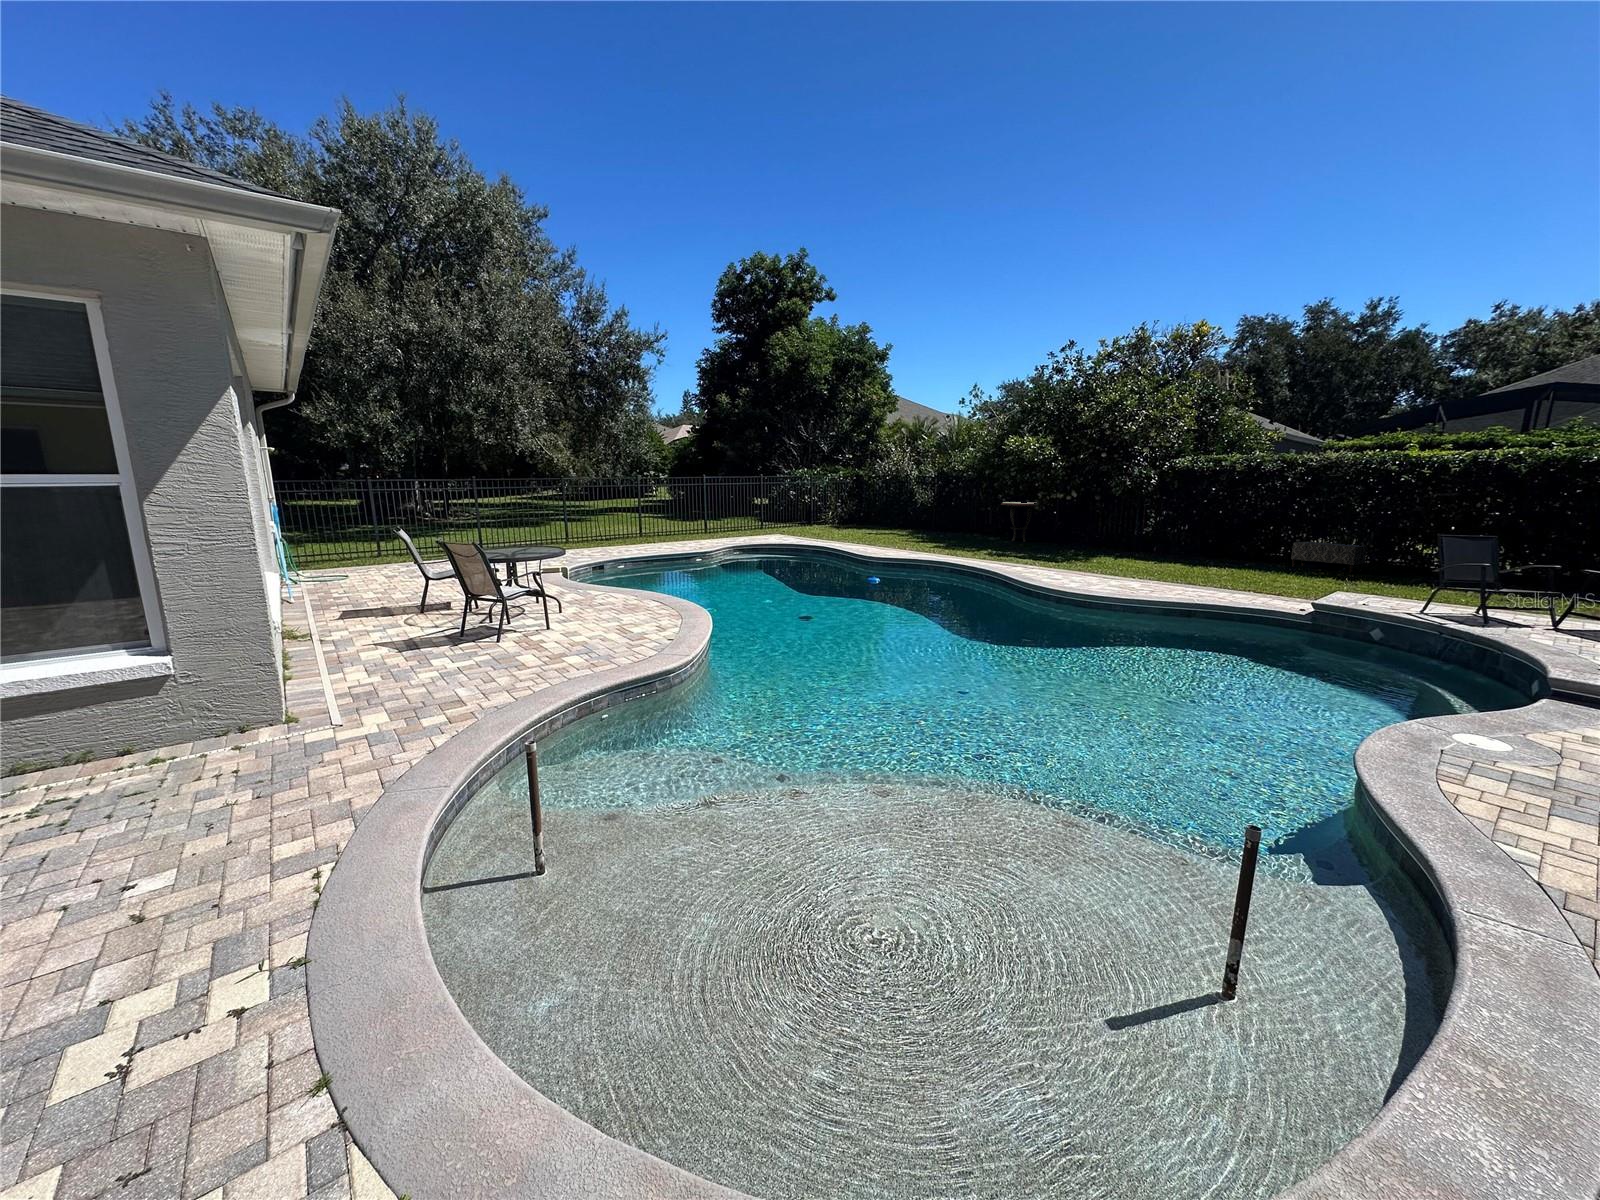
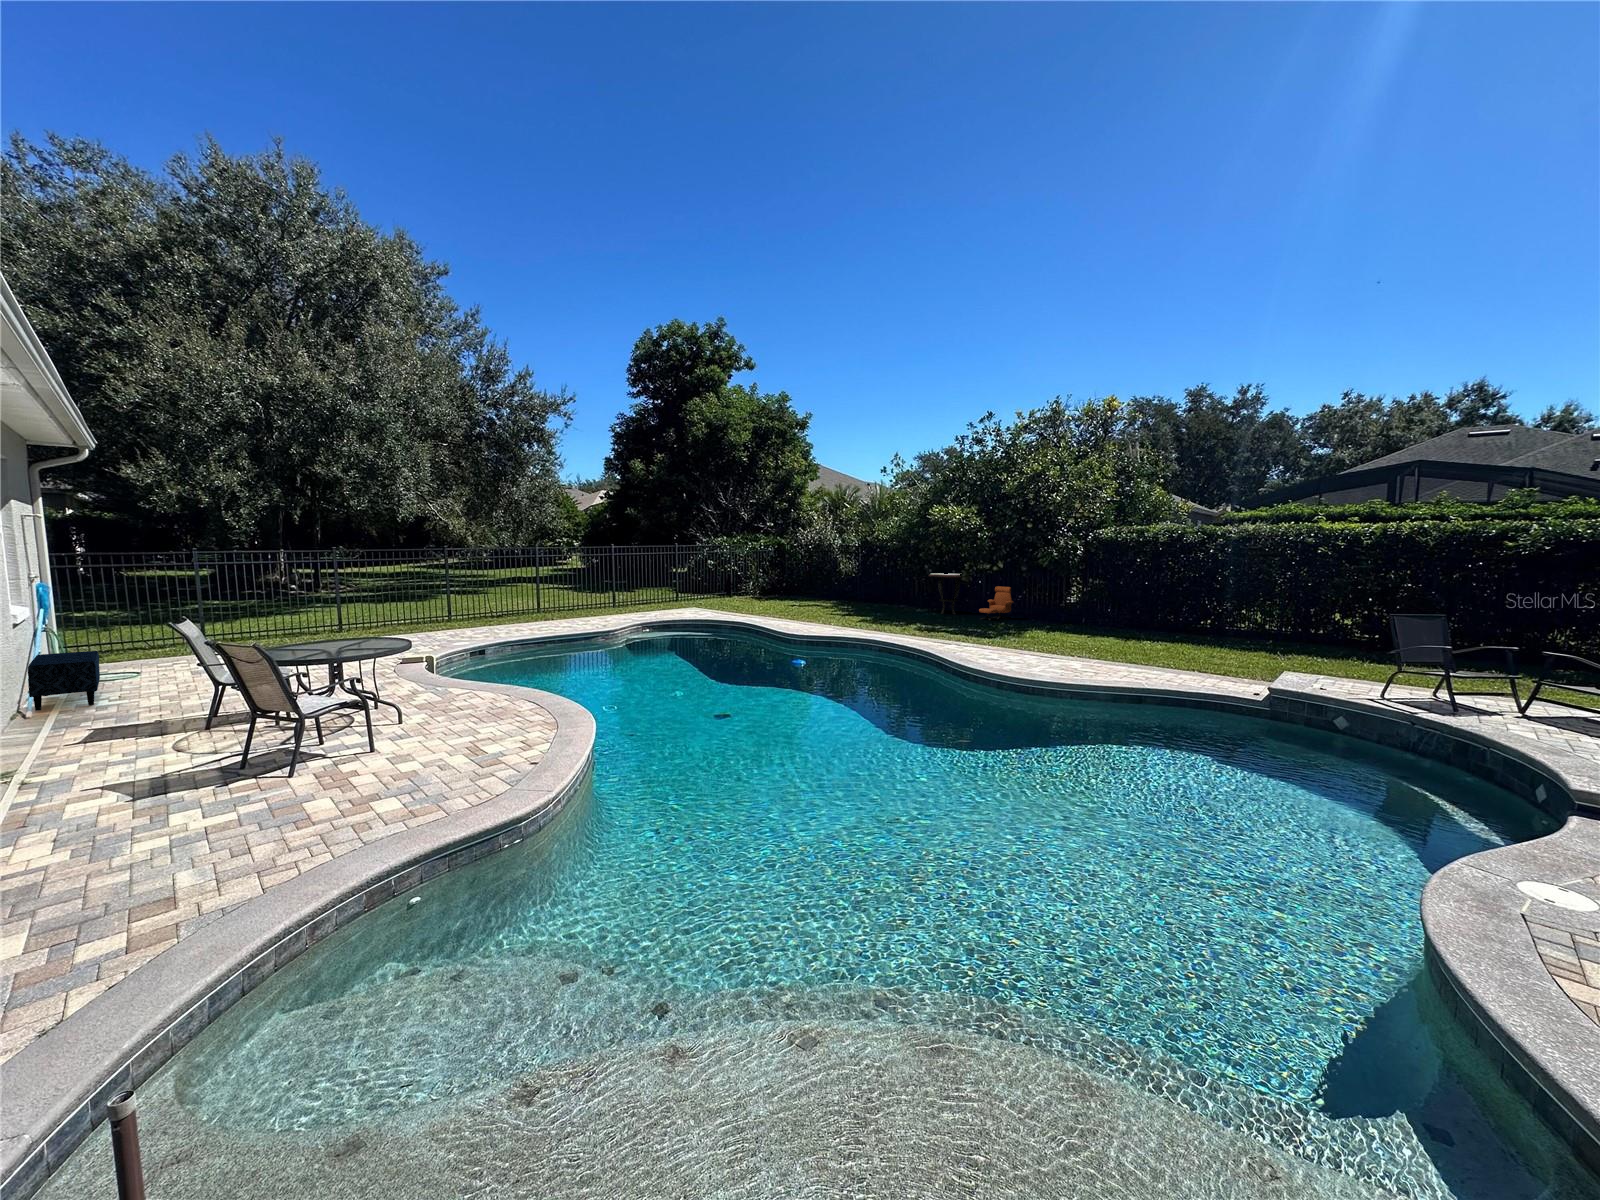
lounge chair: none [1049,515,1084,547] -> present [979,586,1014,620]
bench: present [1291,542,1367,573] -> present [28,651,100,711]

